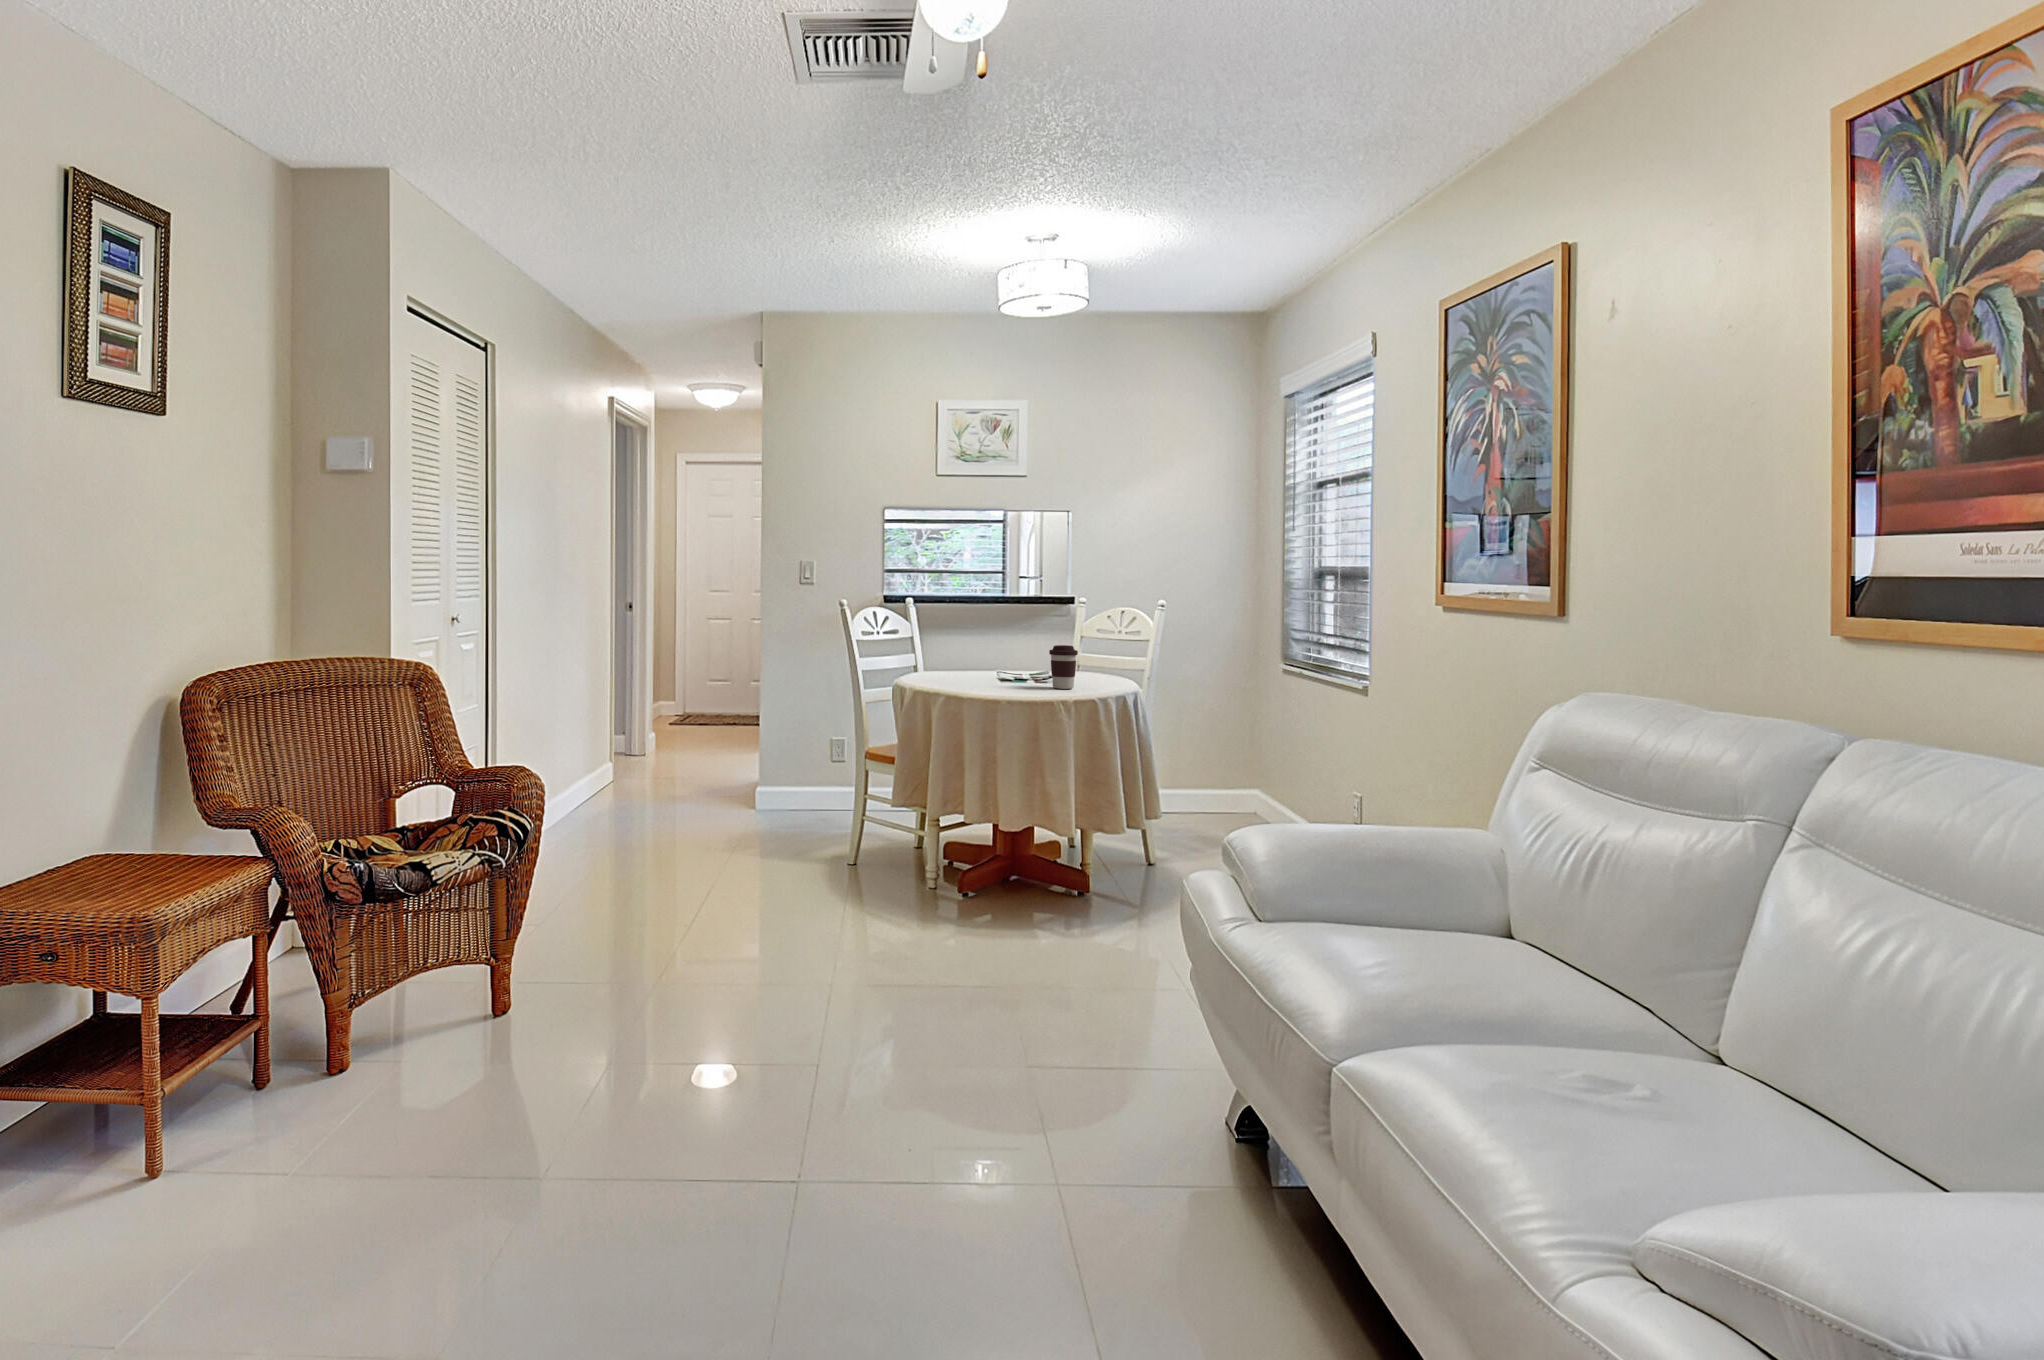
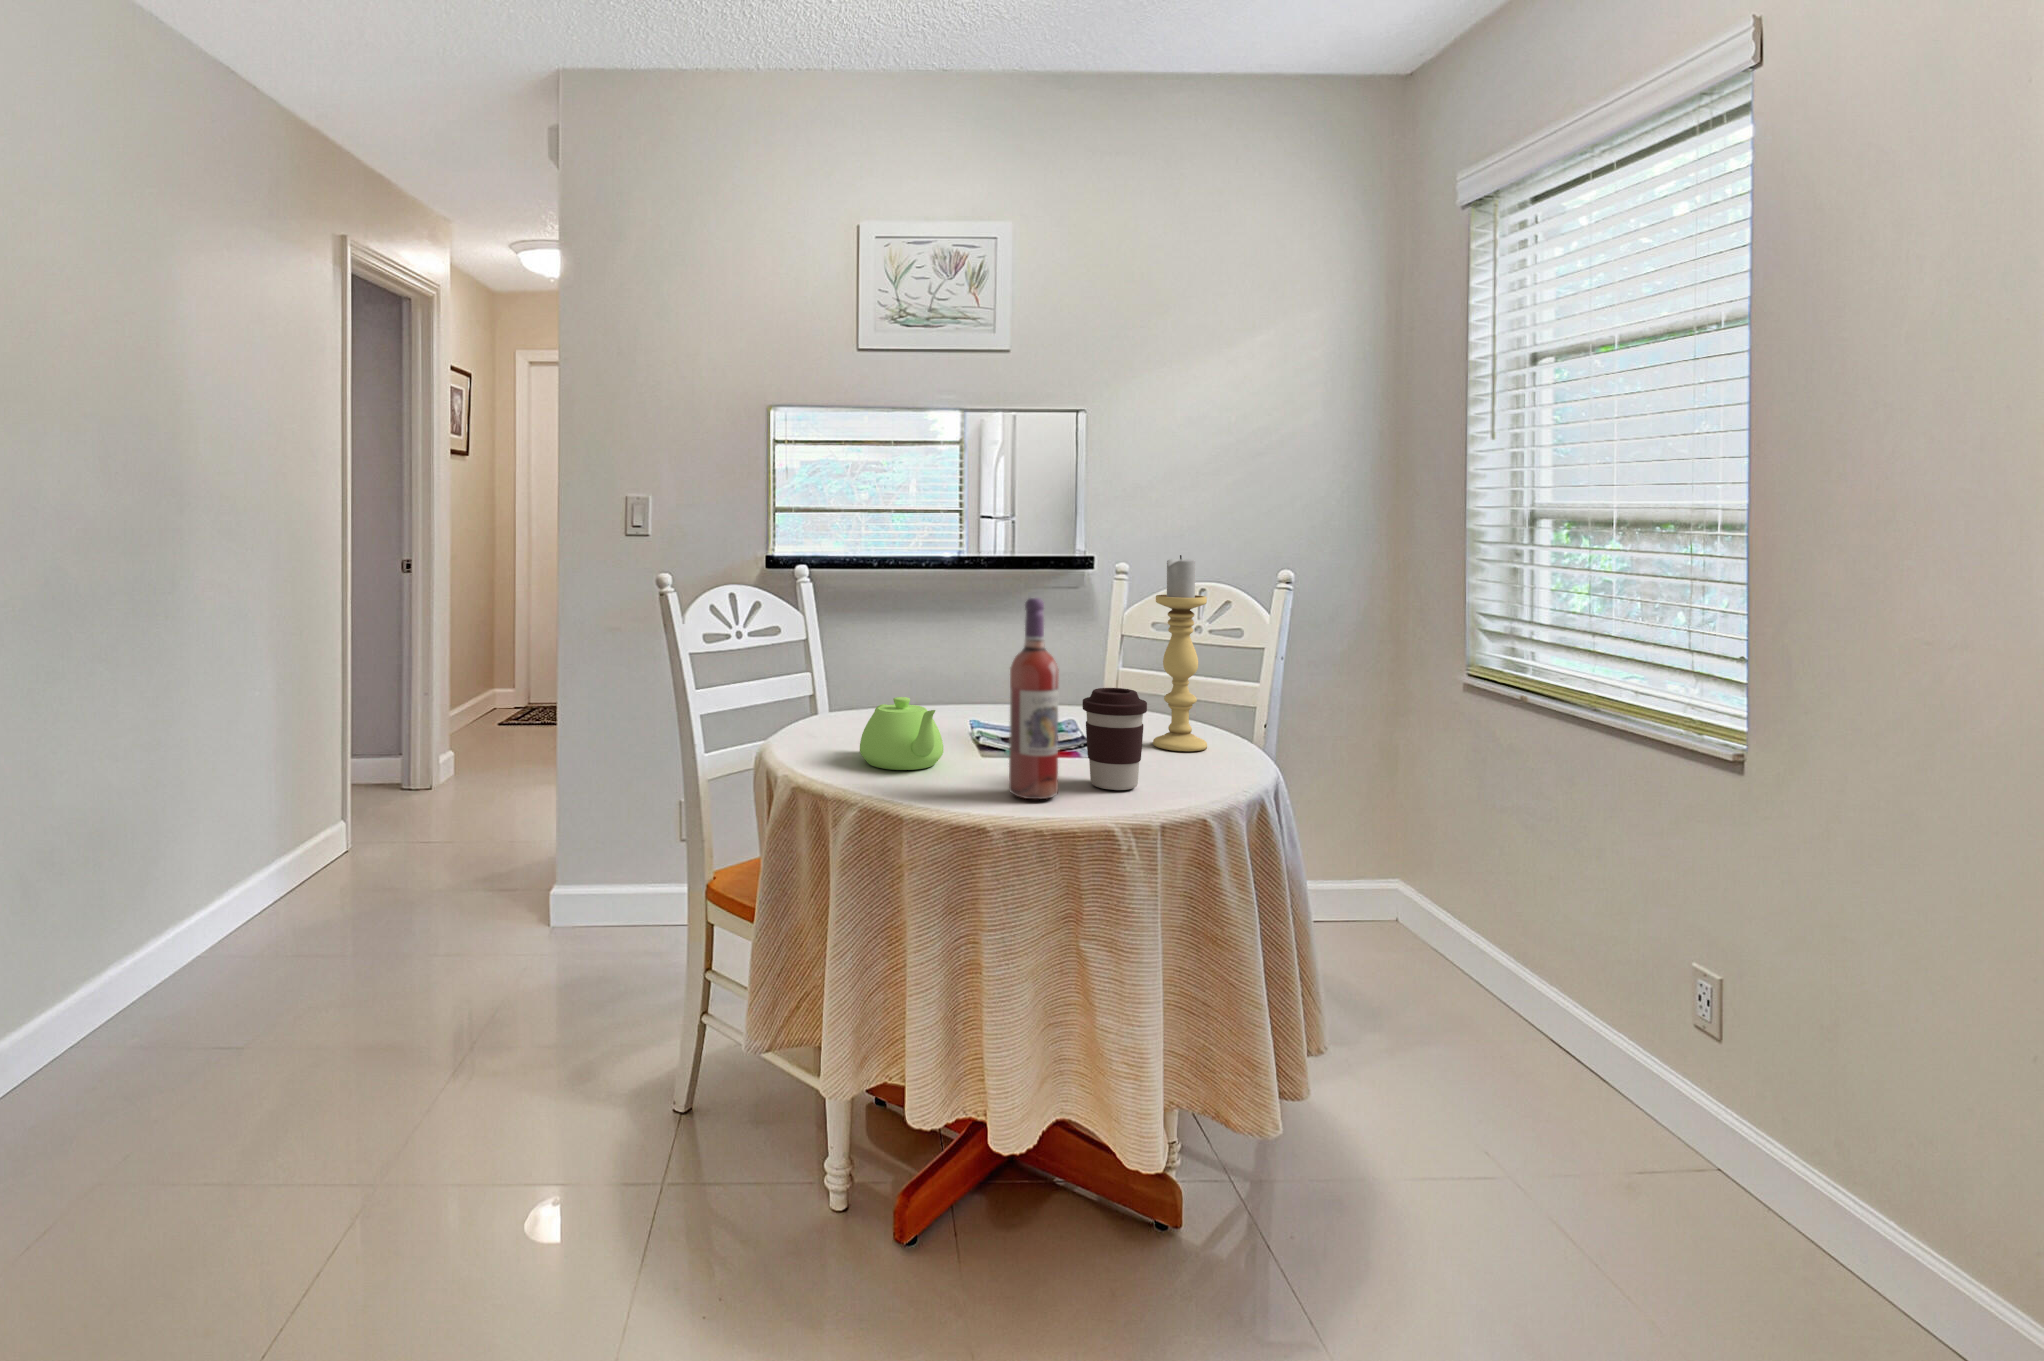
candle holder: none [1089,588,1114,681] -> present [1153,555,1207,751]
wine bottle: none [1016,604,1037,690] -> present [1009,598,1058,799]
teapot: none [949,652,987,683] -> present [860,697,943,770]

